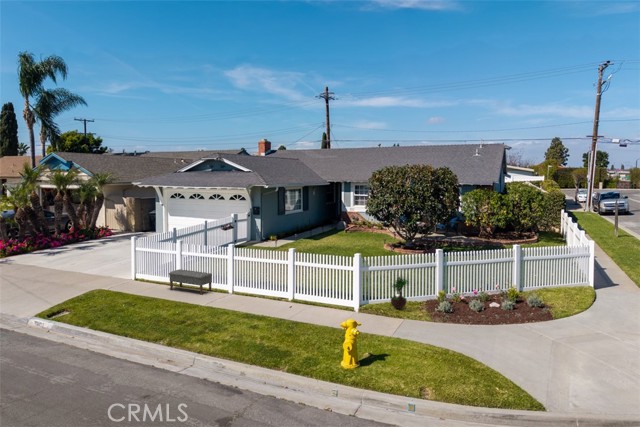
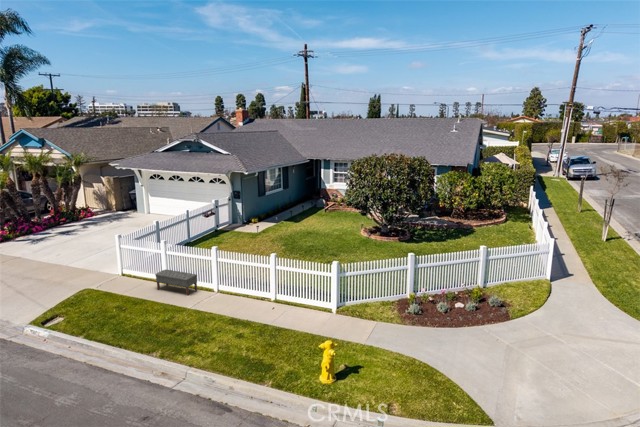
potted tree: present [391,277,408,309] -> none [364,280,384,310]

